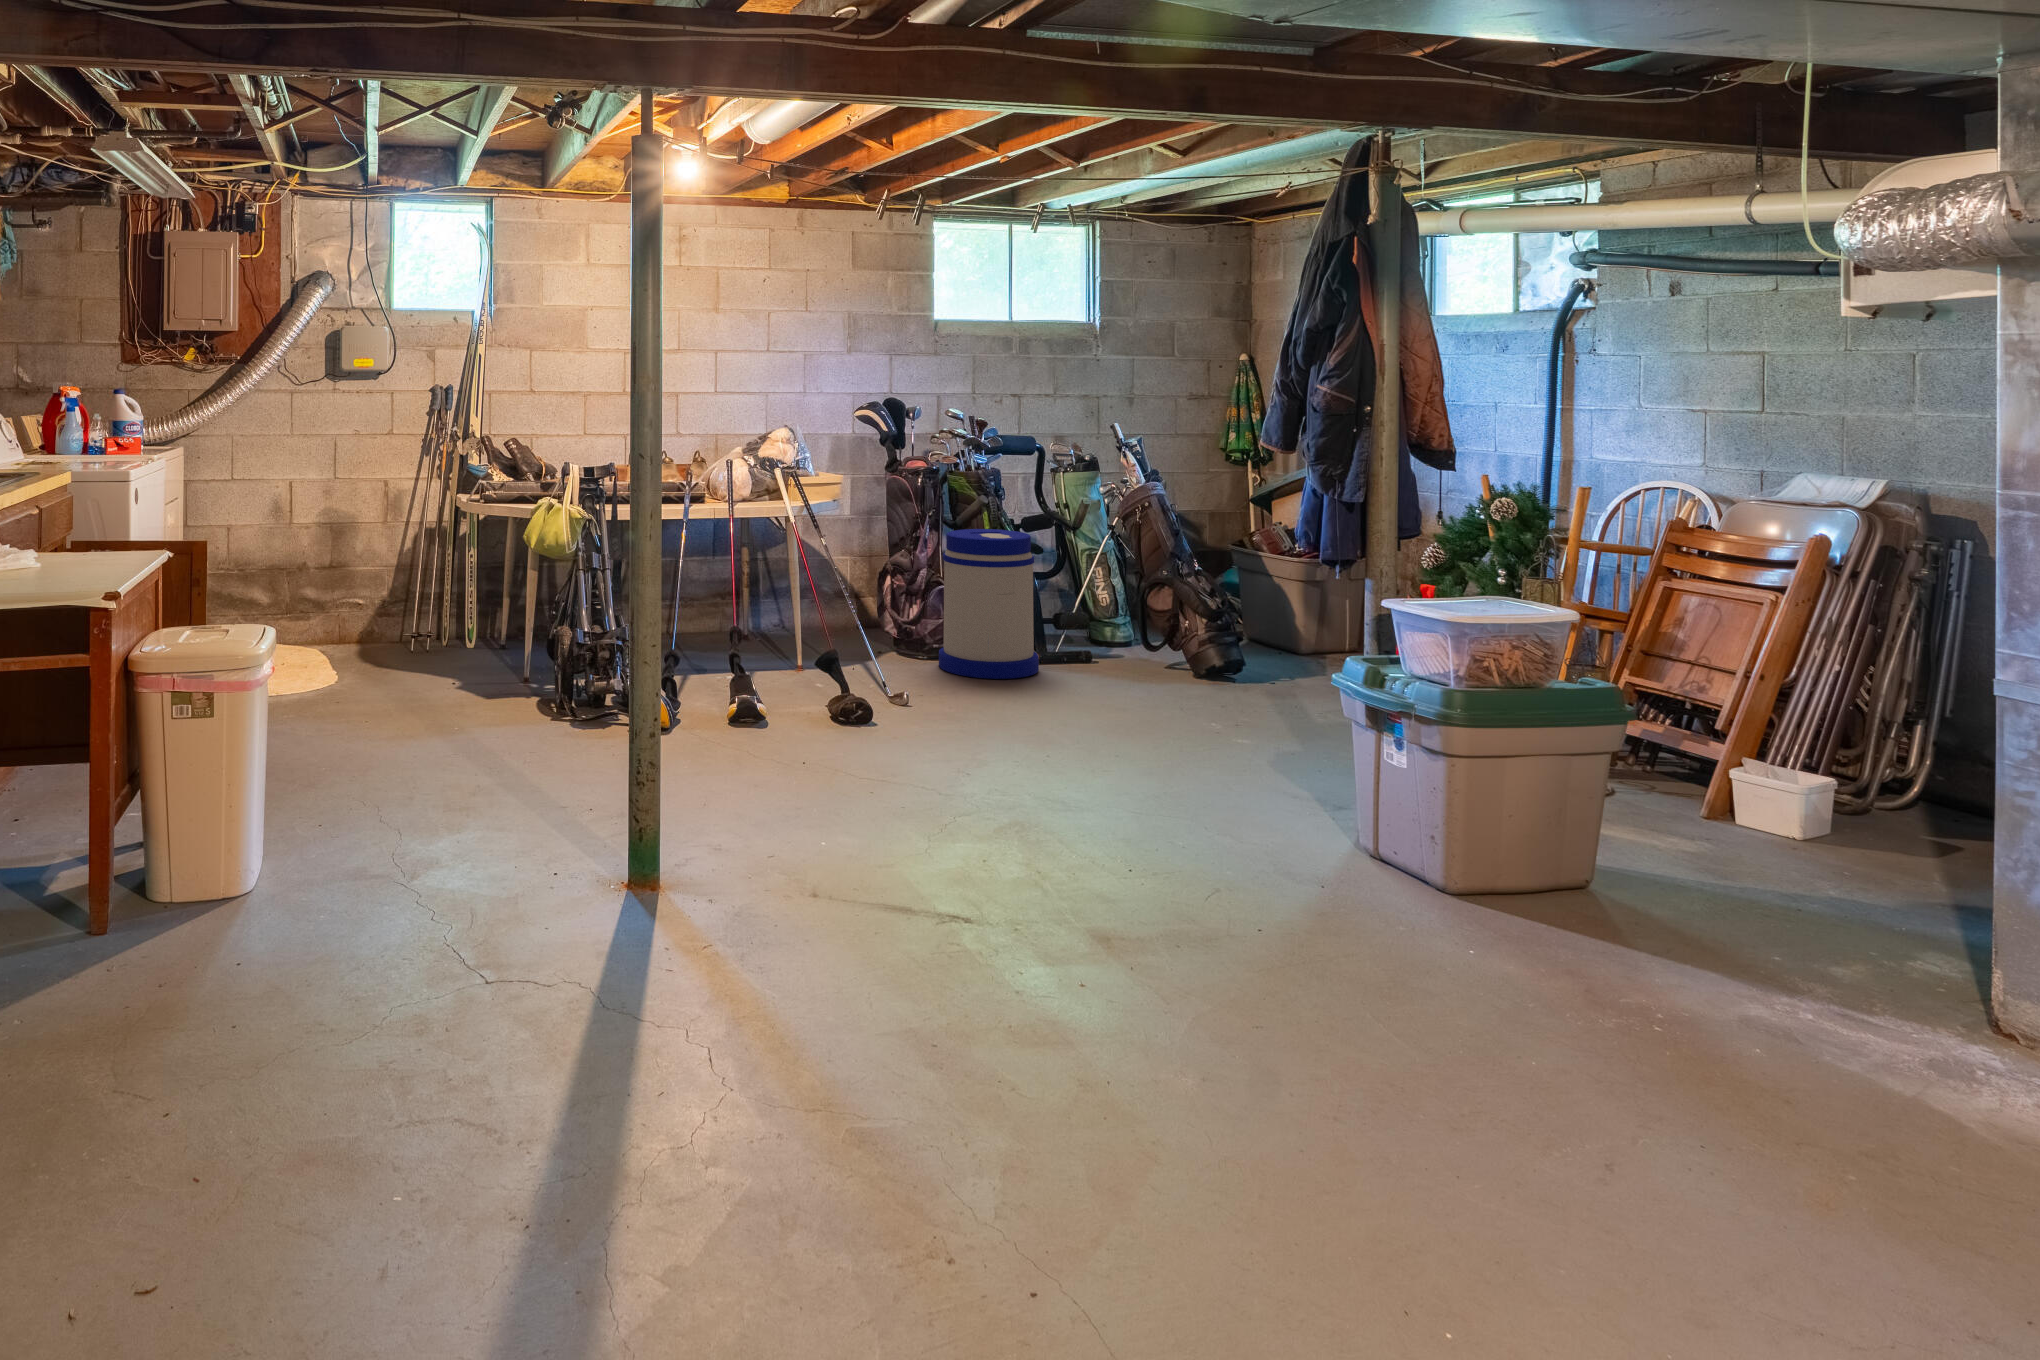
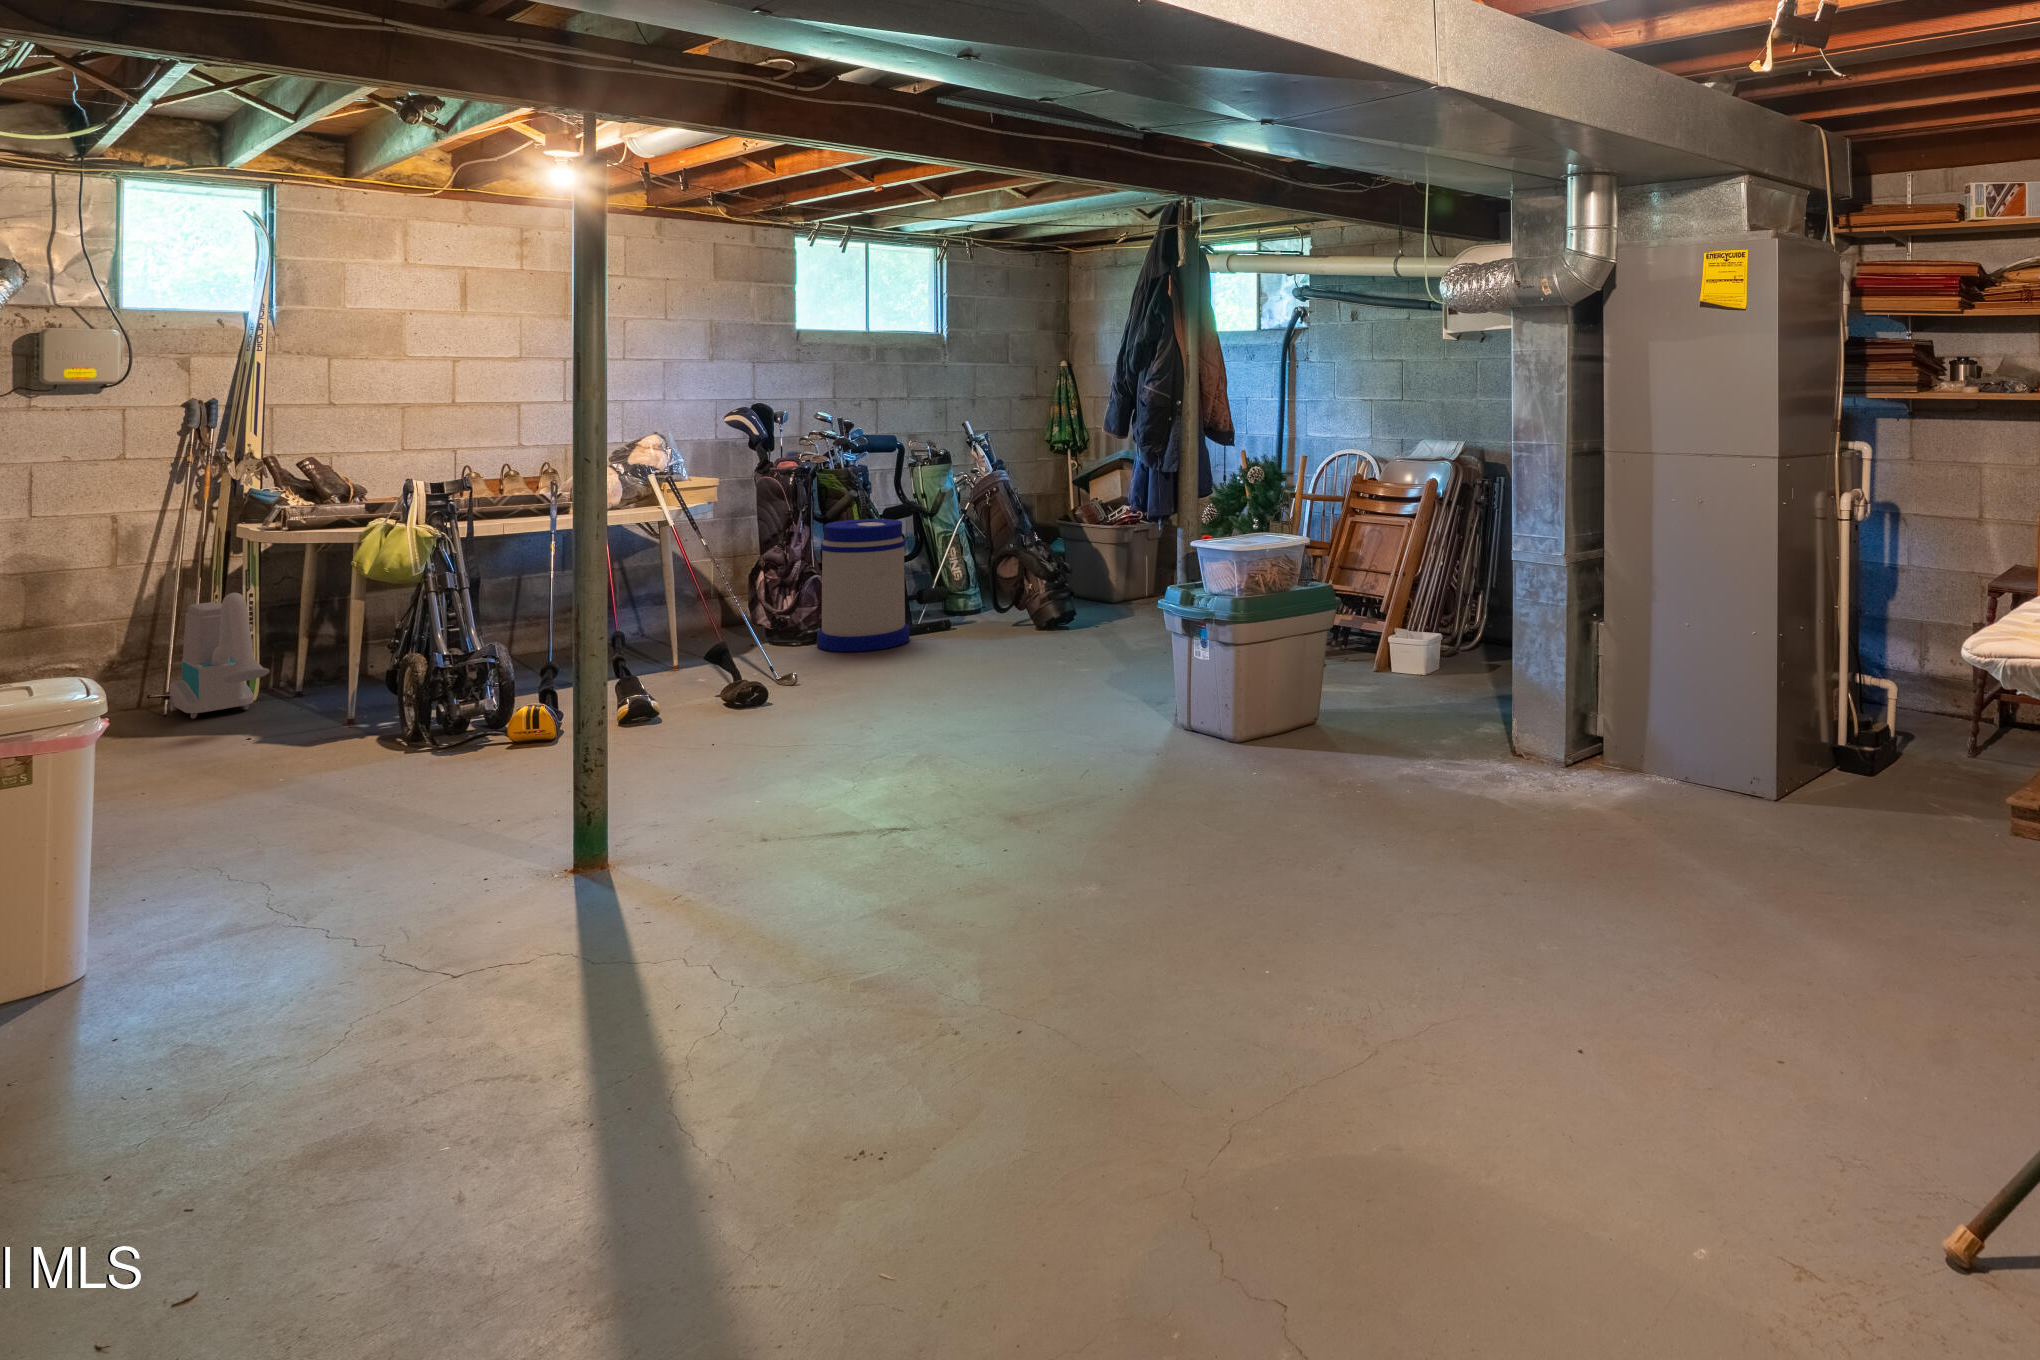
vacuum cleaner: none [414,554,469,659] -> present [170,593,269,719]

